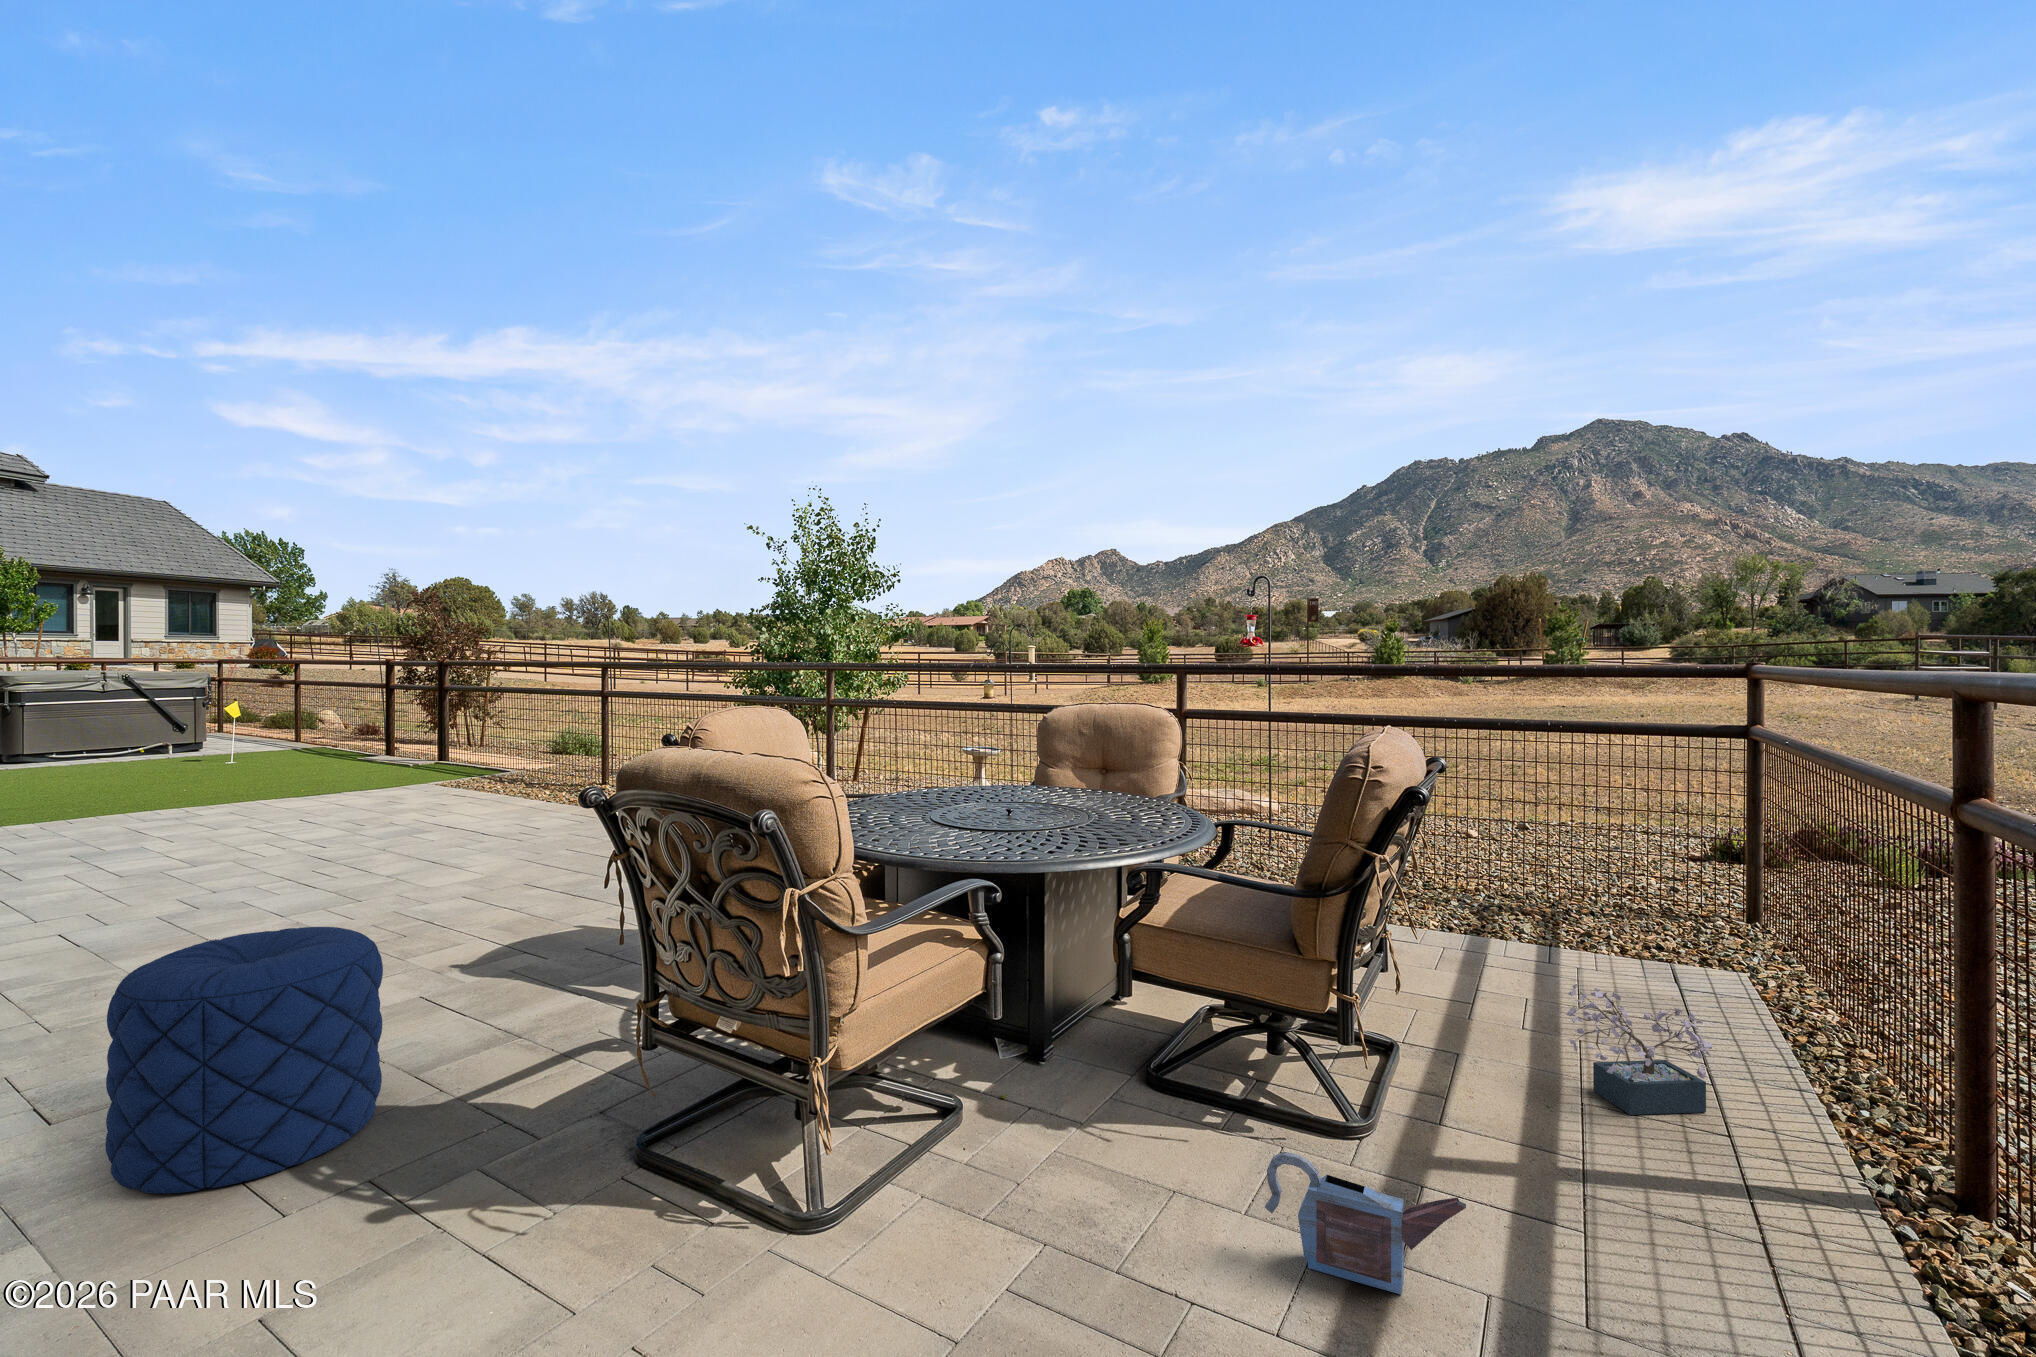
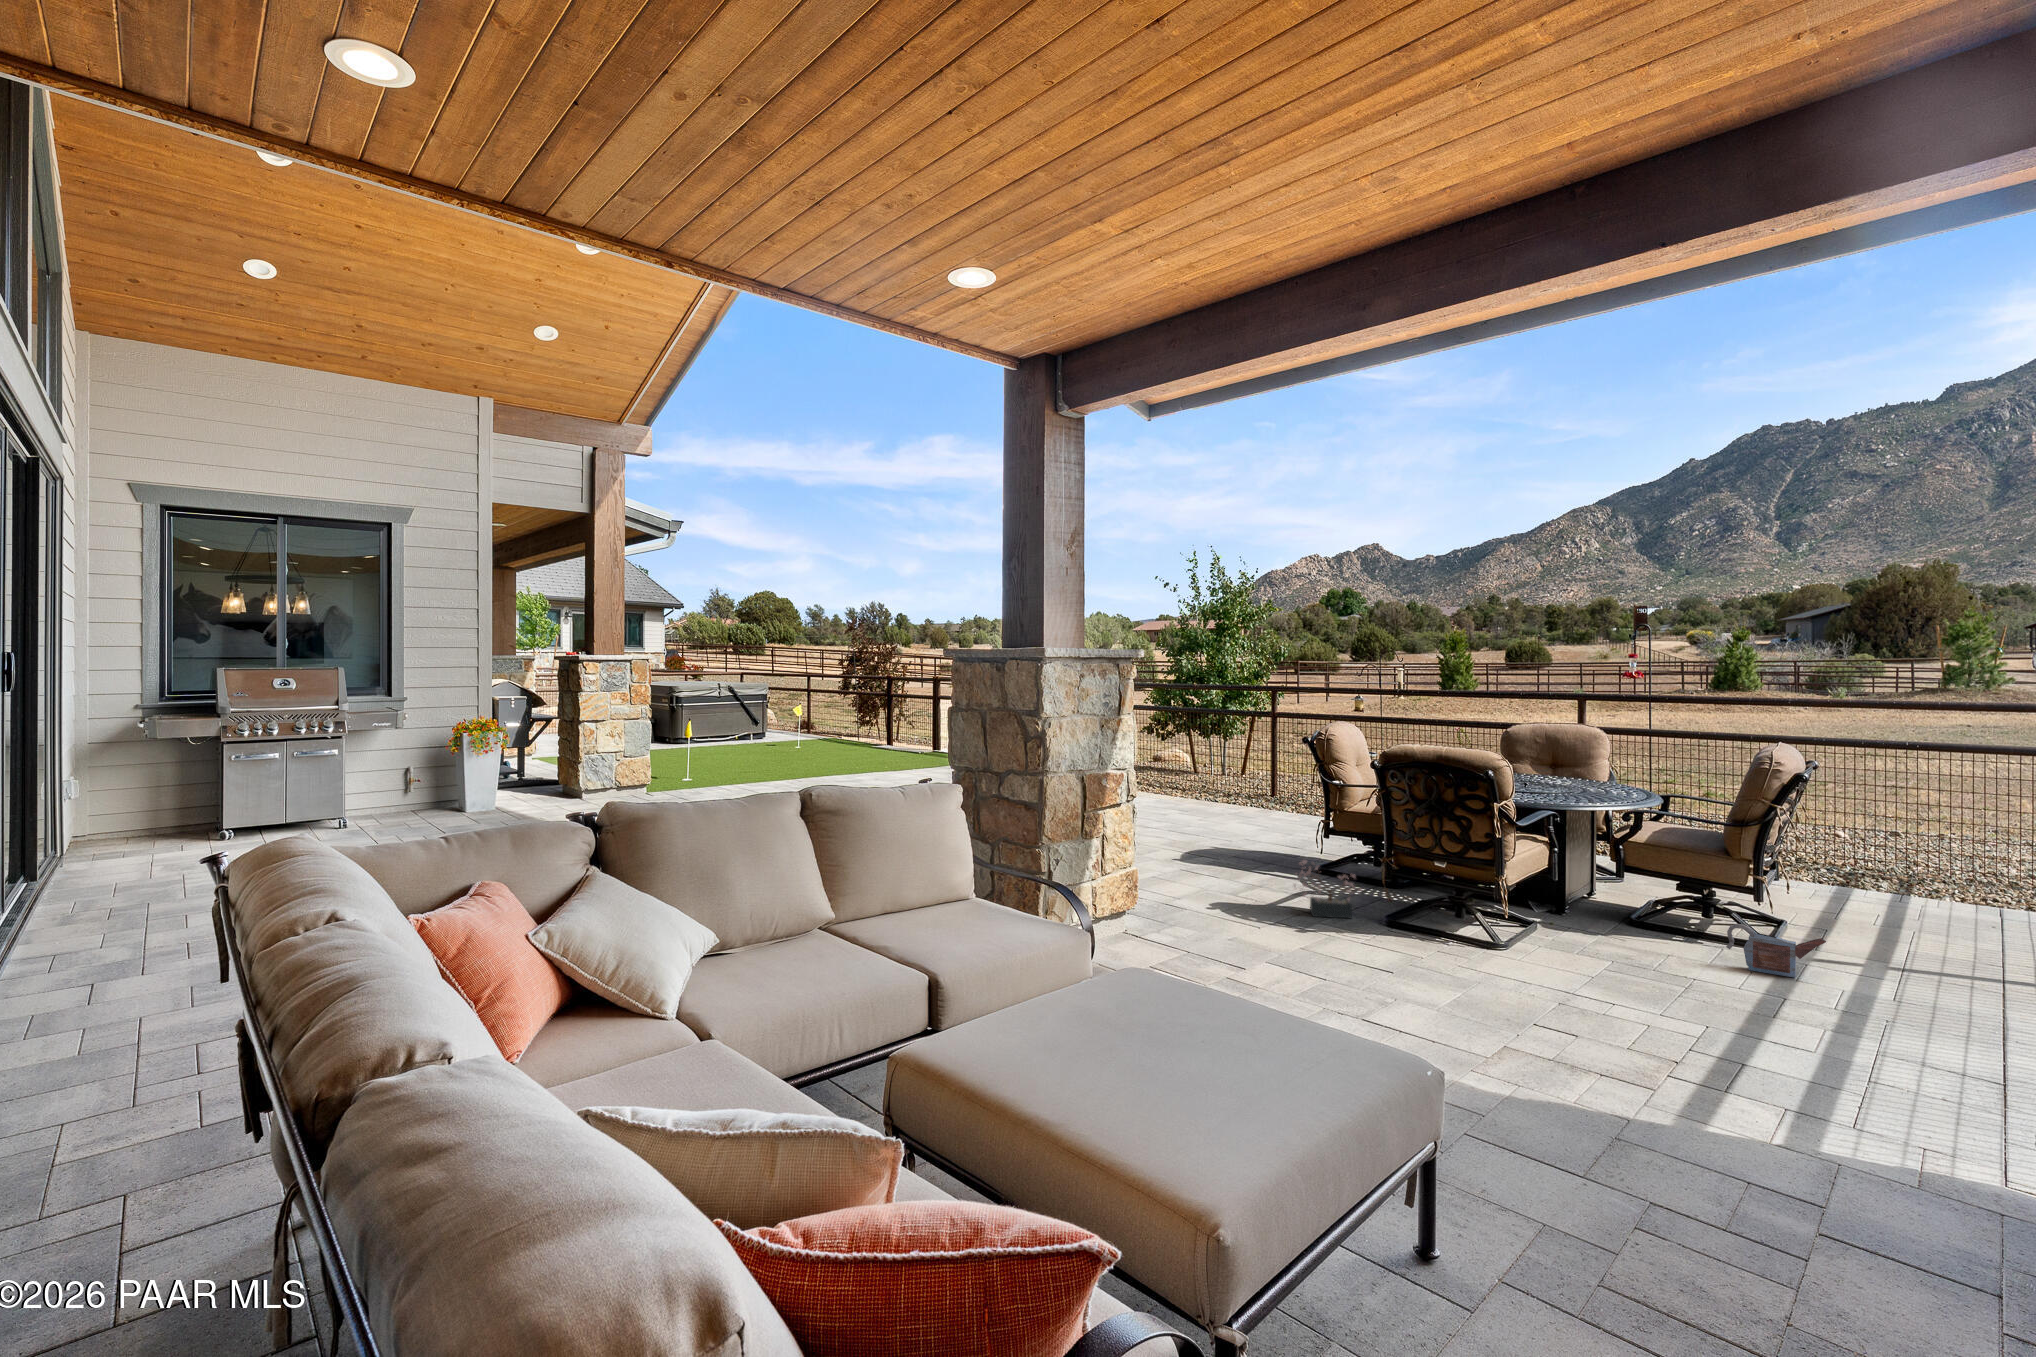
pouf: present [105,927,383,1194] -> none [1170,822,1262,919]
decorative plant: present [1566,984,1712,1115] -> present [1300,860,1361,918]

